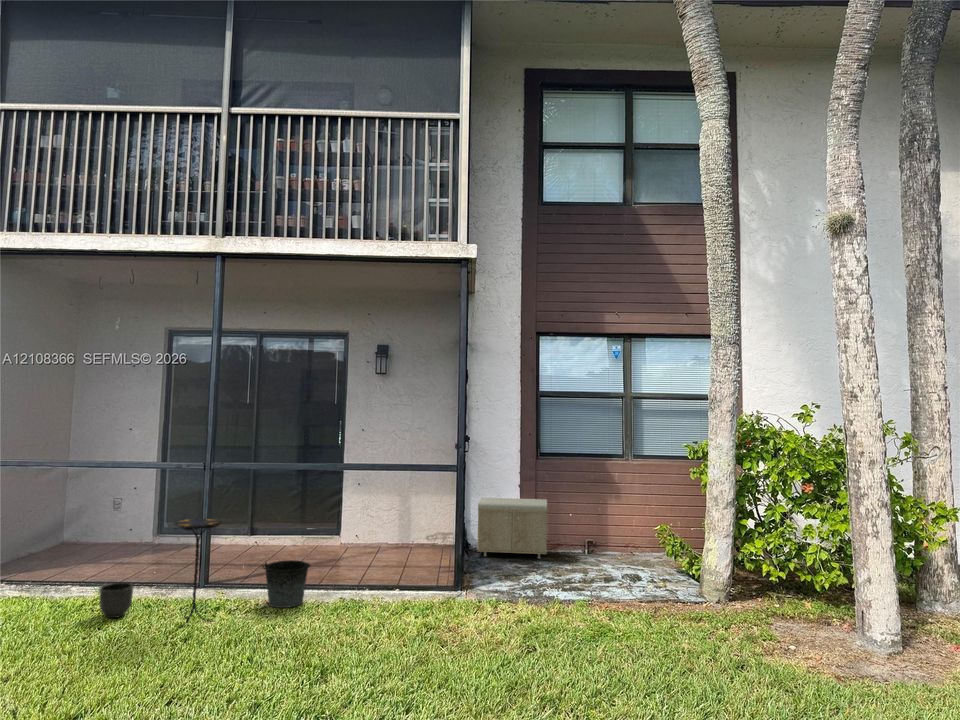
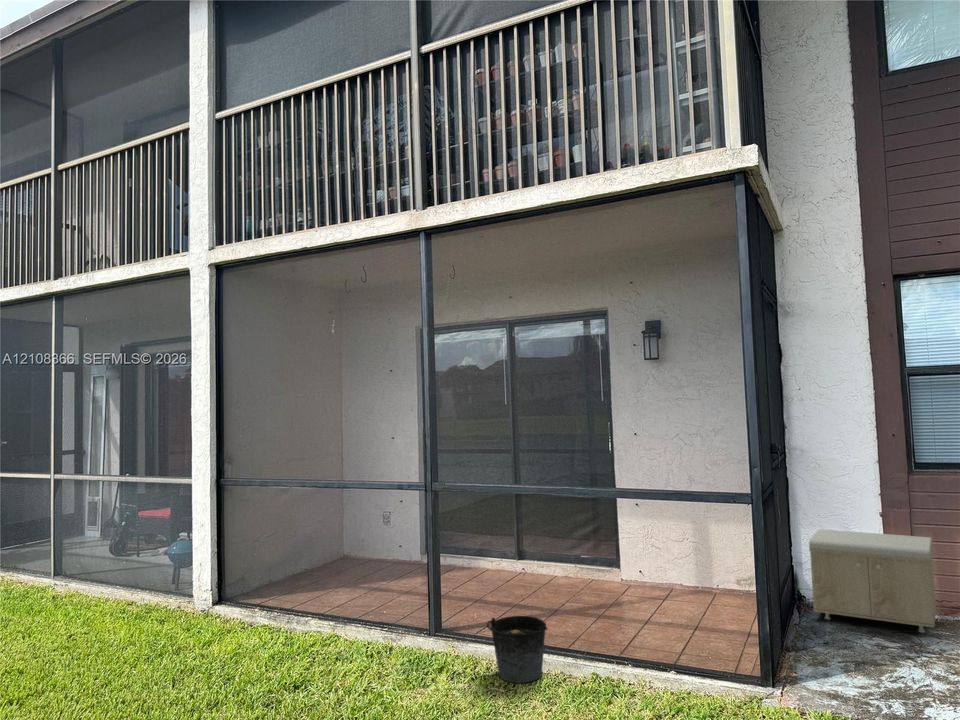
side table: present [174,519,222,624] -> none [371,560,428,698]
planter: present [99,583,133,618] -> none [312,628,347,671]

